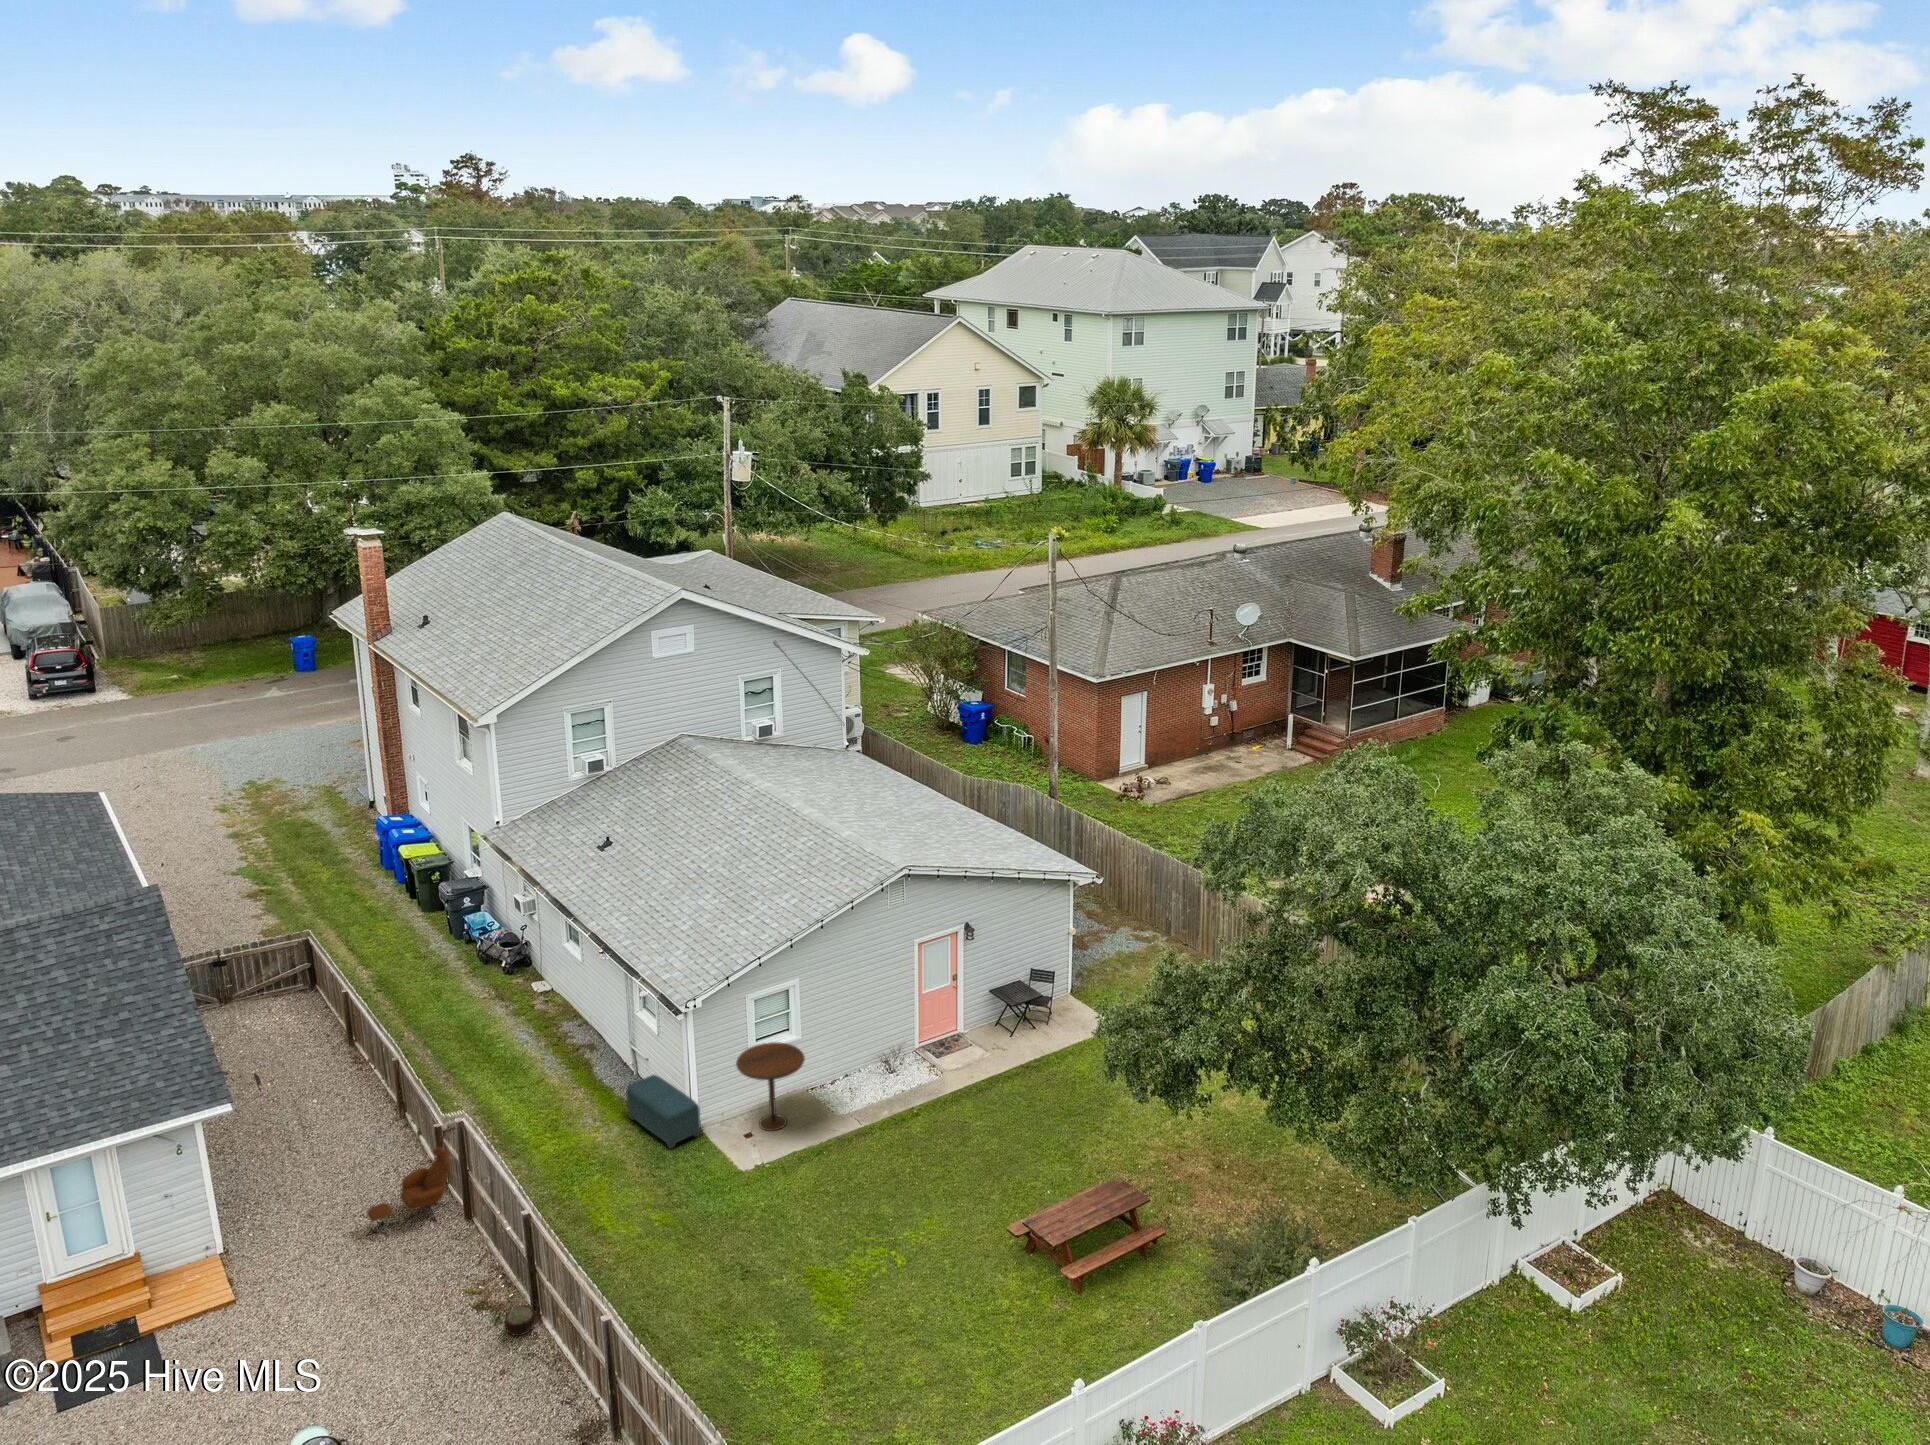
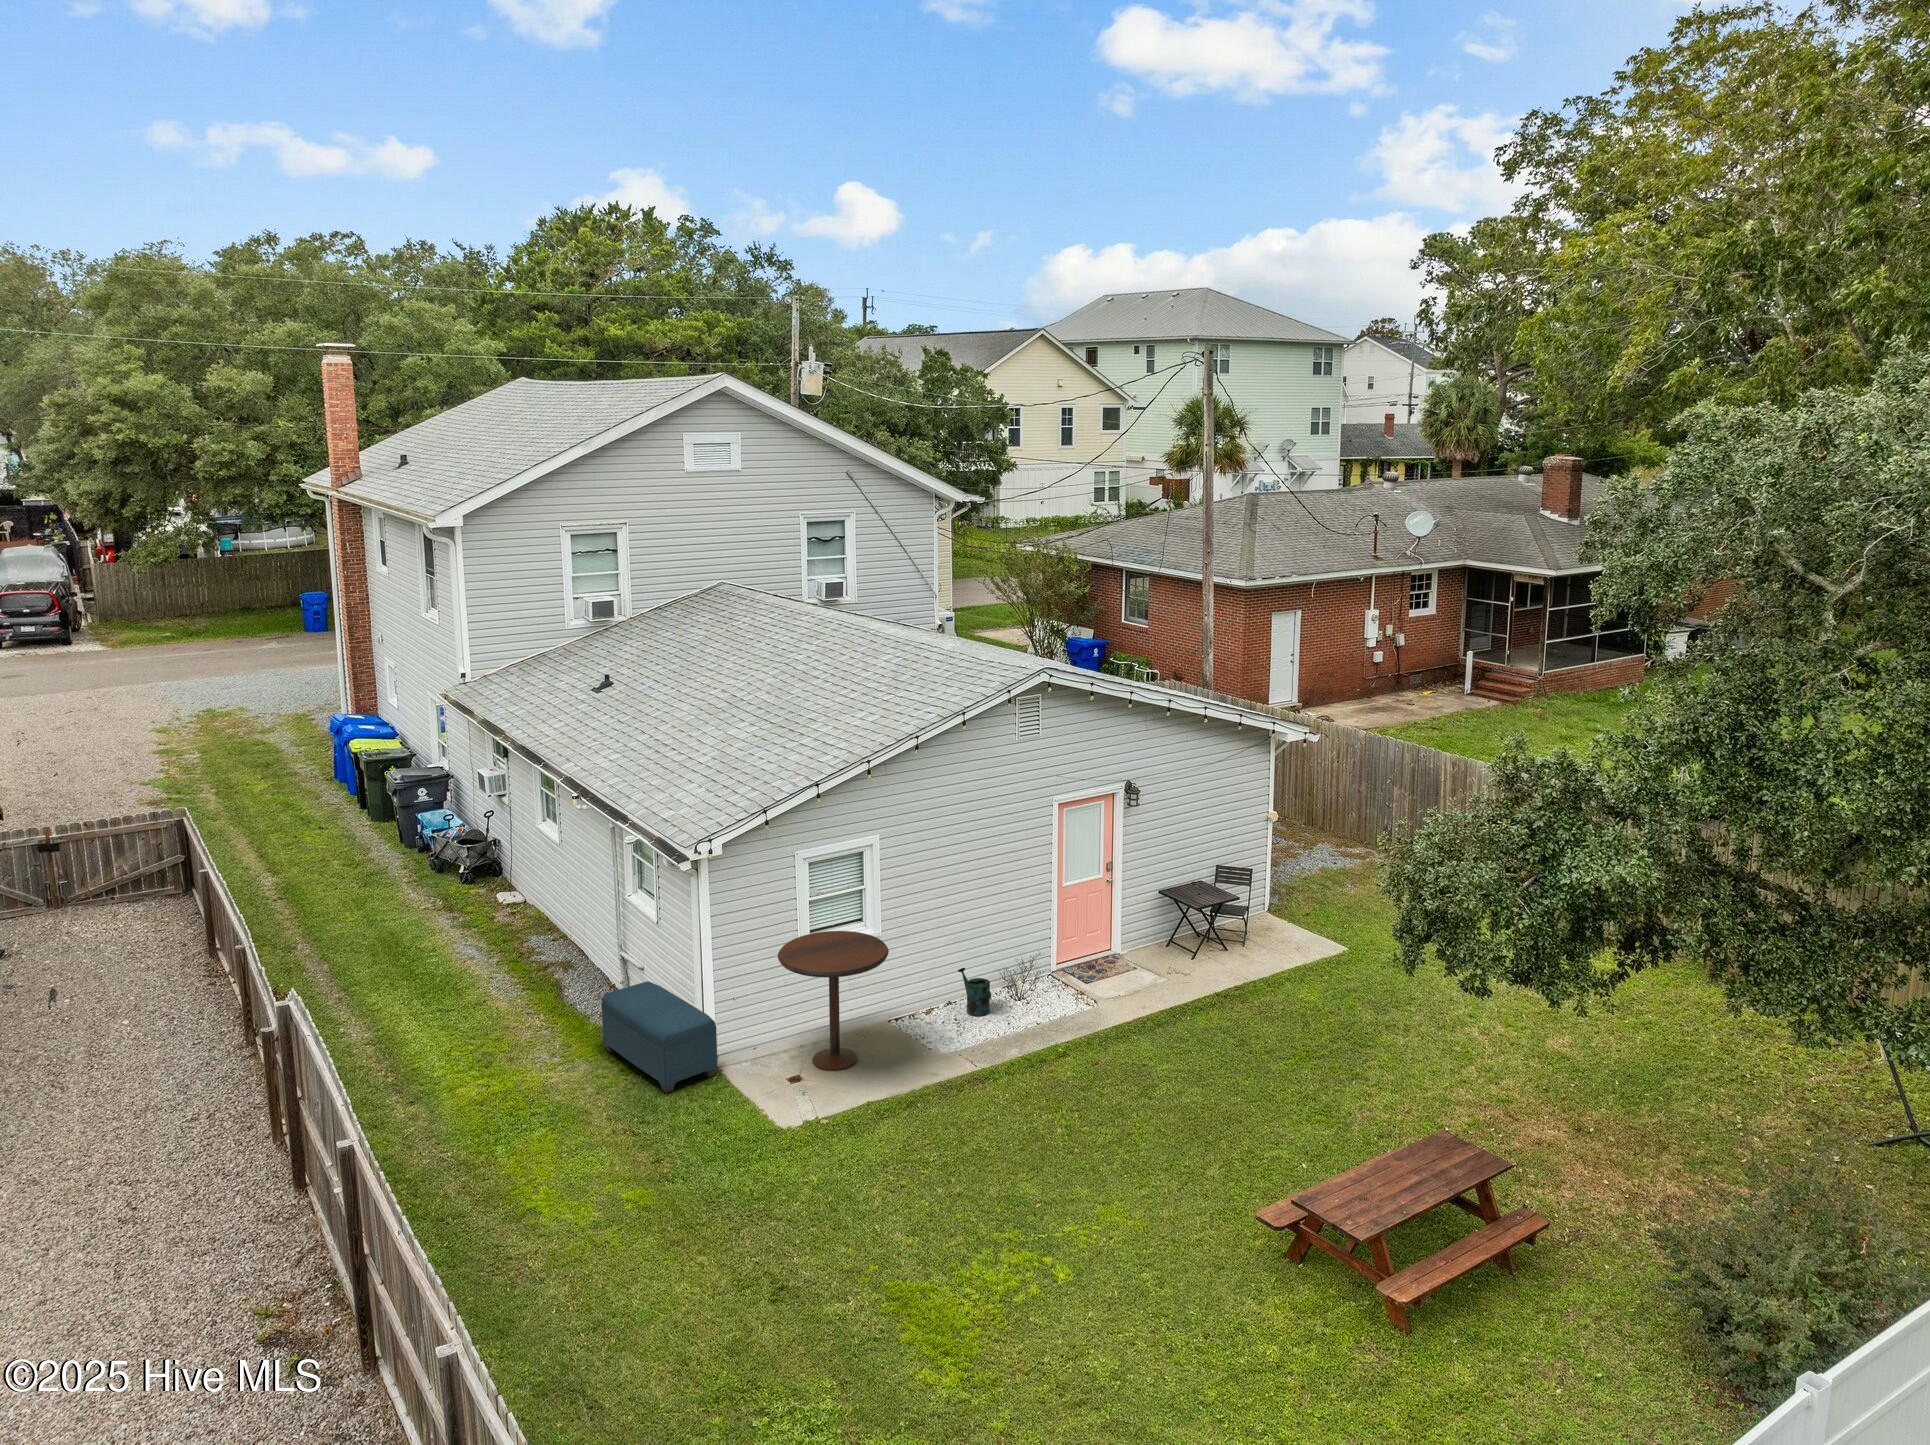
watering can: none [852,1055,872,1087] -> present [958,968,991,1016]
lounge chair: present [367,1147,450,1233] -> none [108,1062,276,1215]
decorative plant: present [505,1279,536,1336] -> none [292,1280,362,1402]

